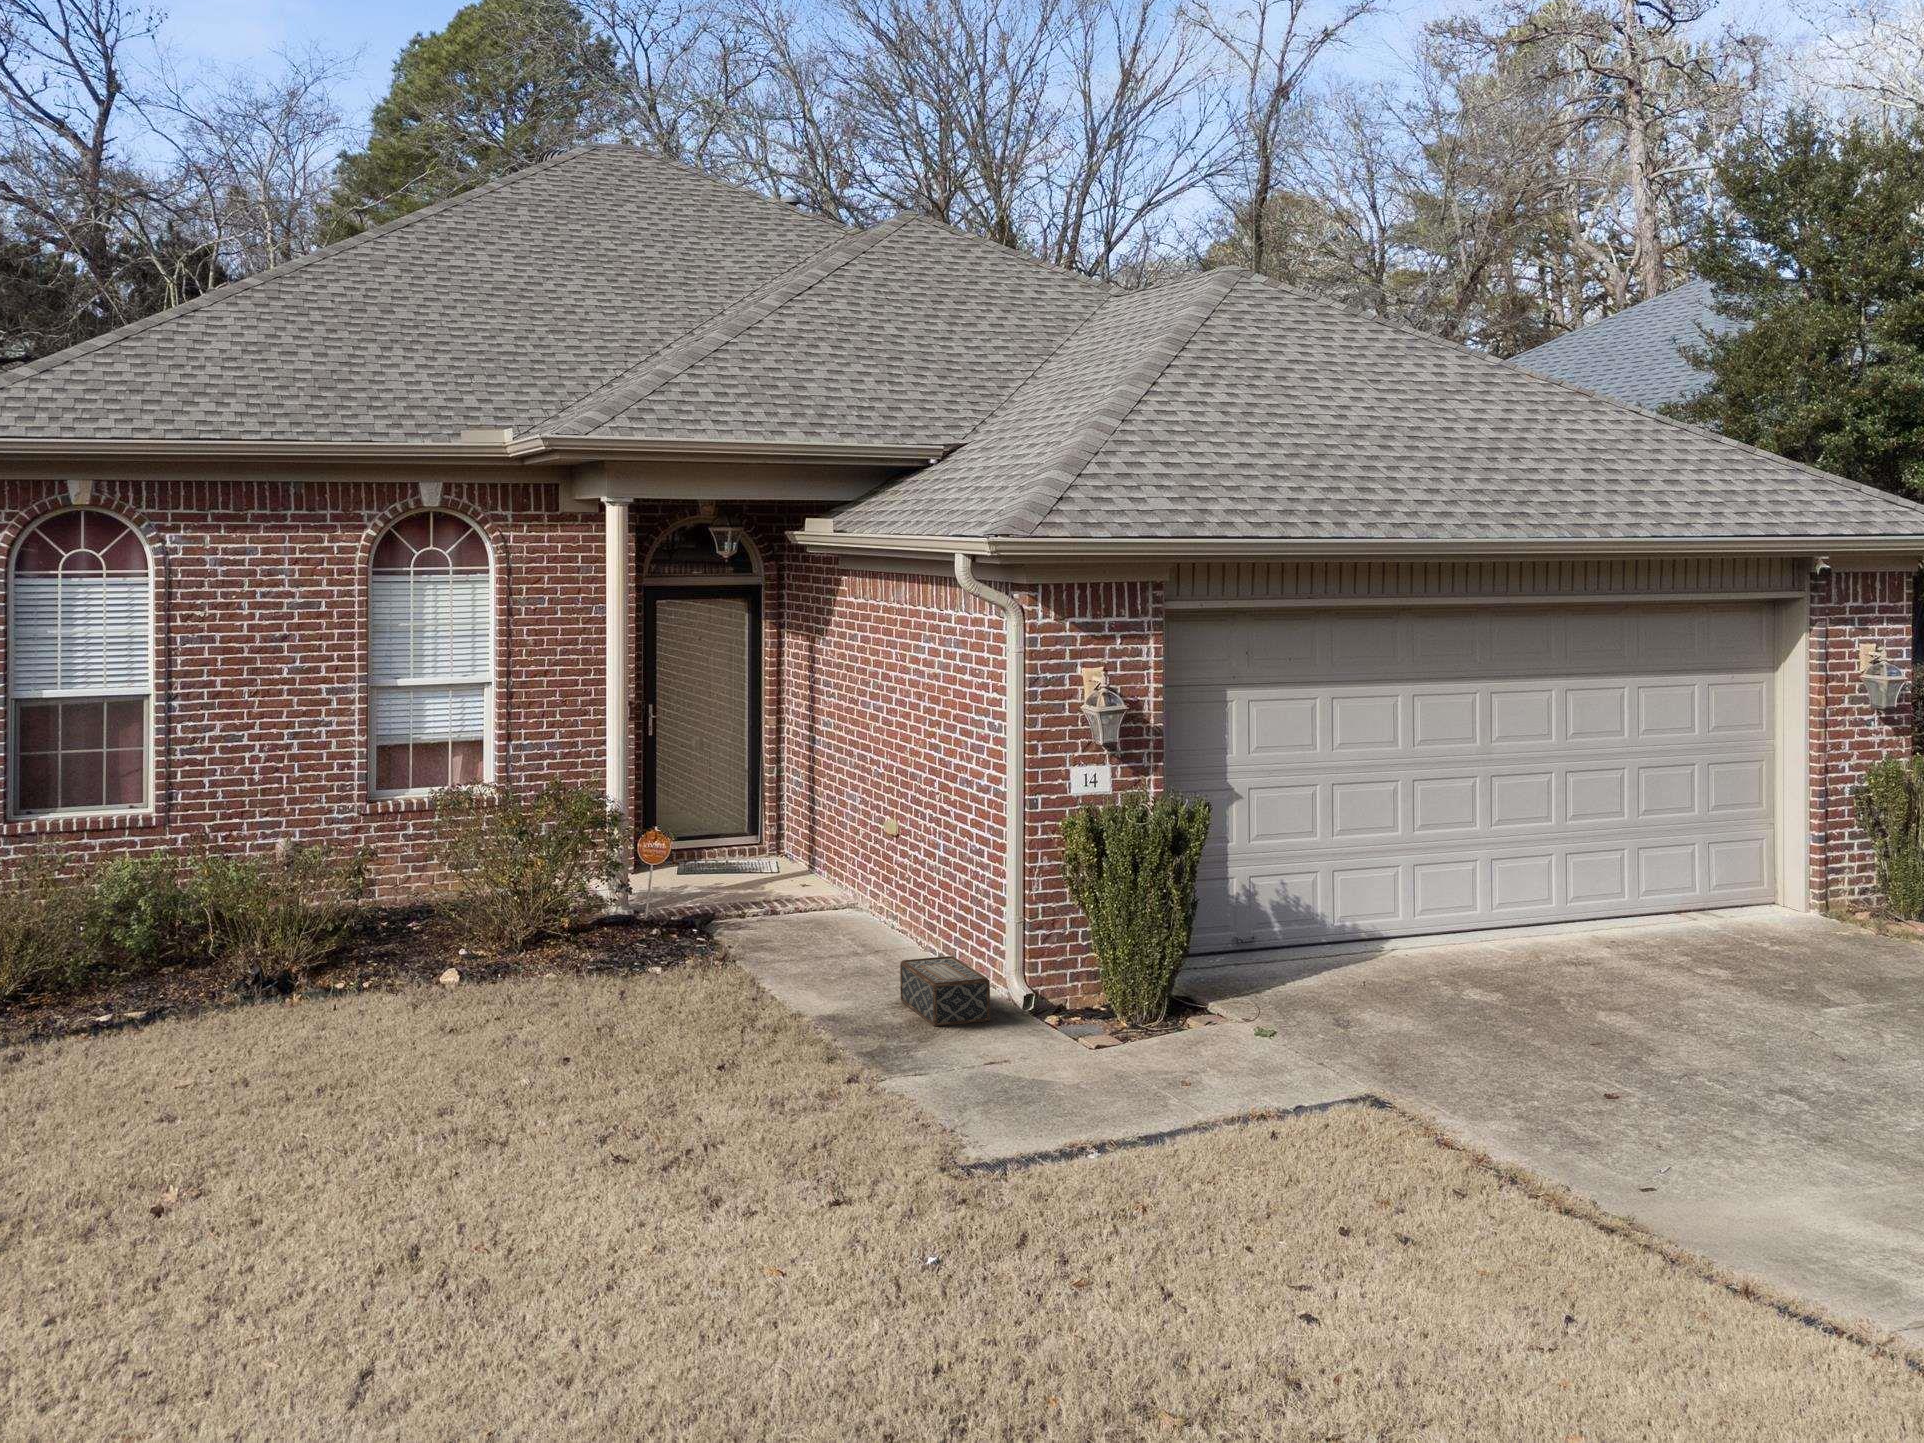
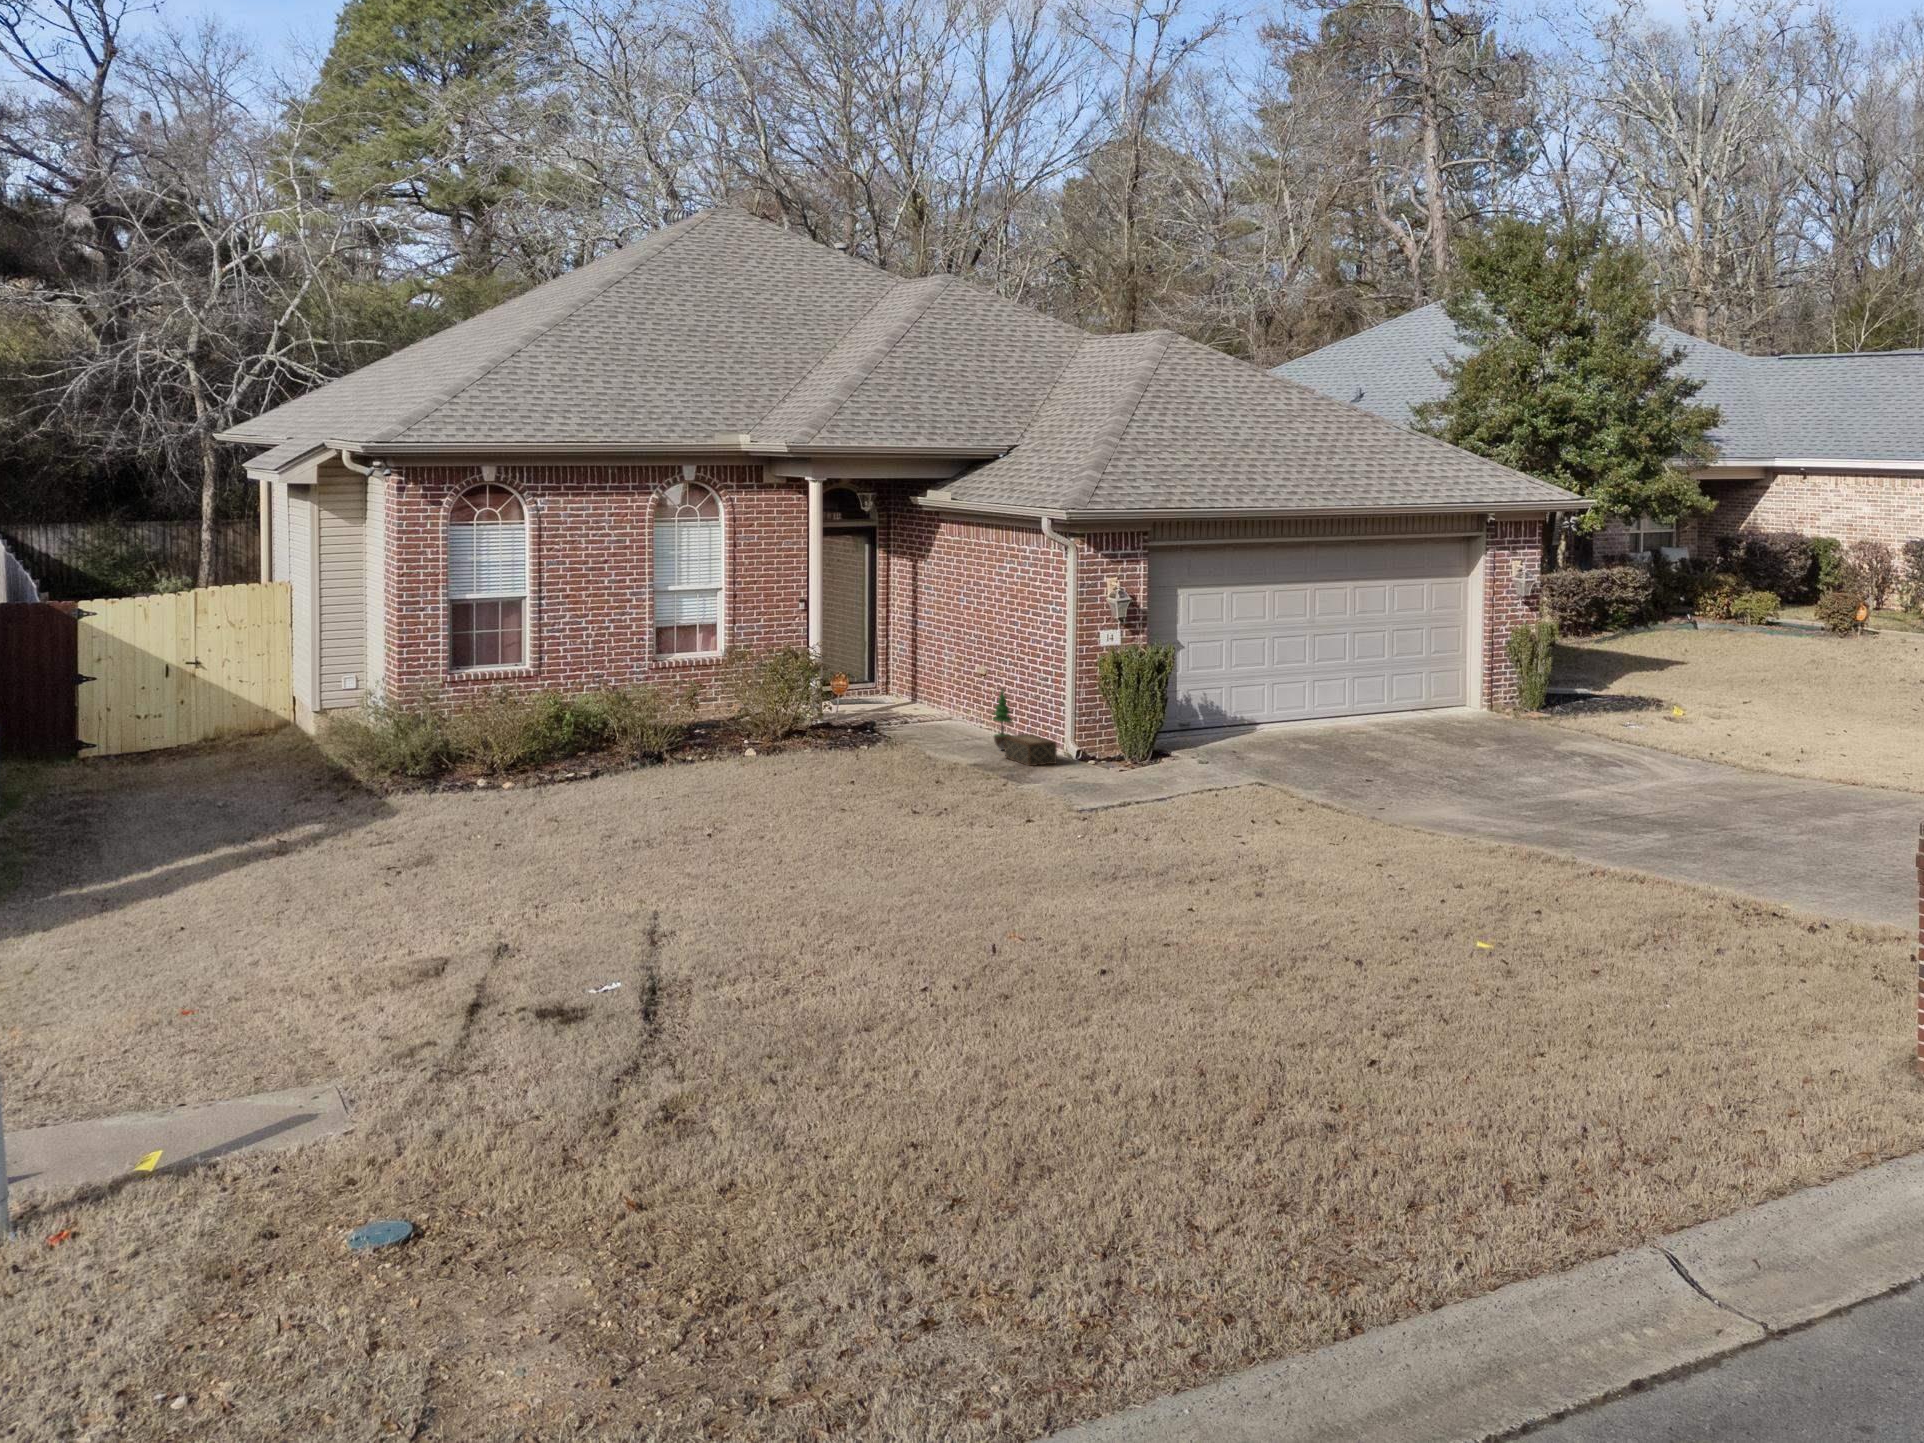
potted tree: none [887,864,928,981] -> present [993,689,1012,750]

